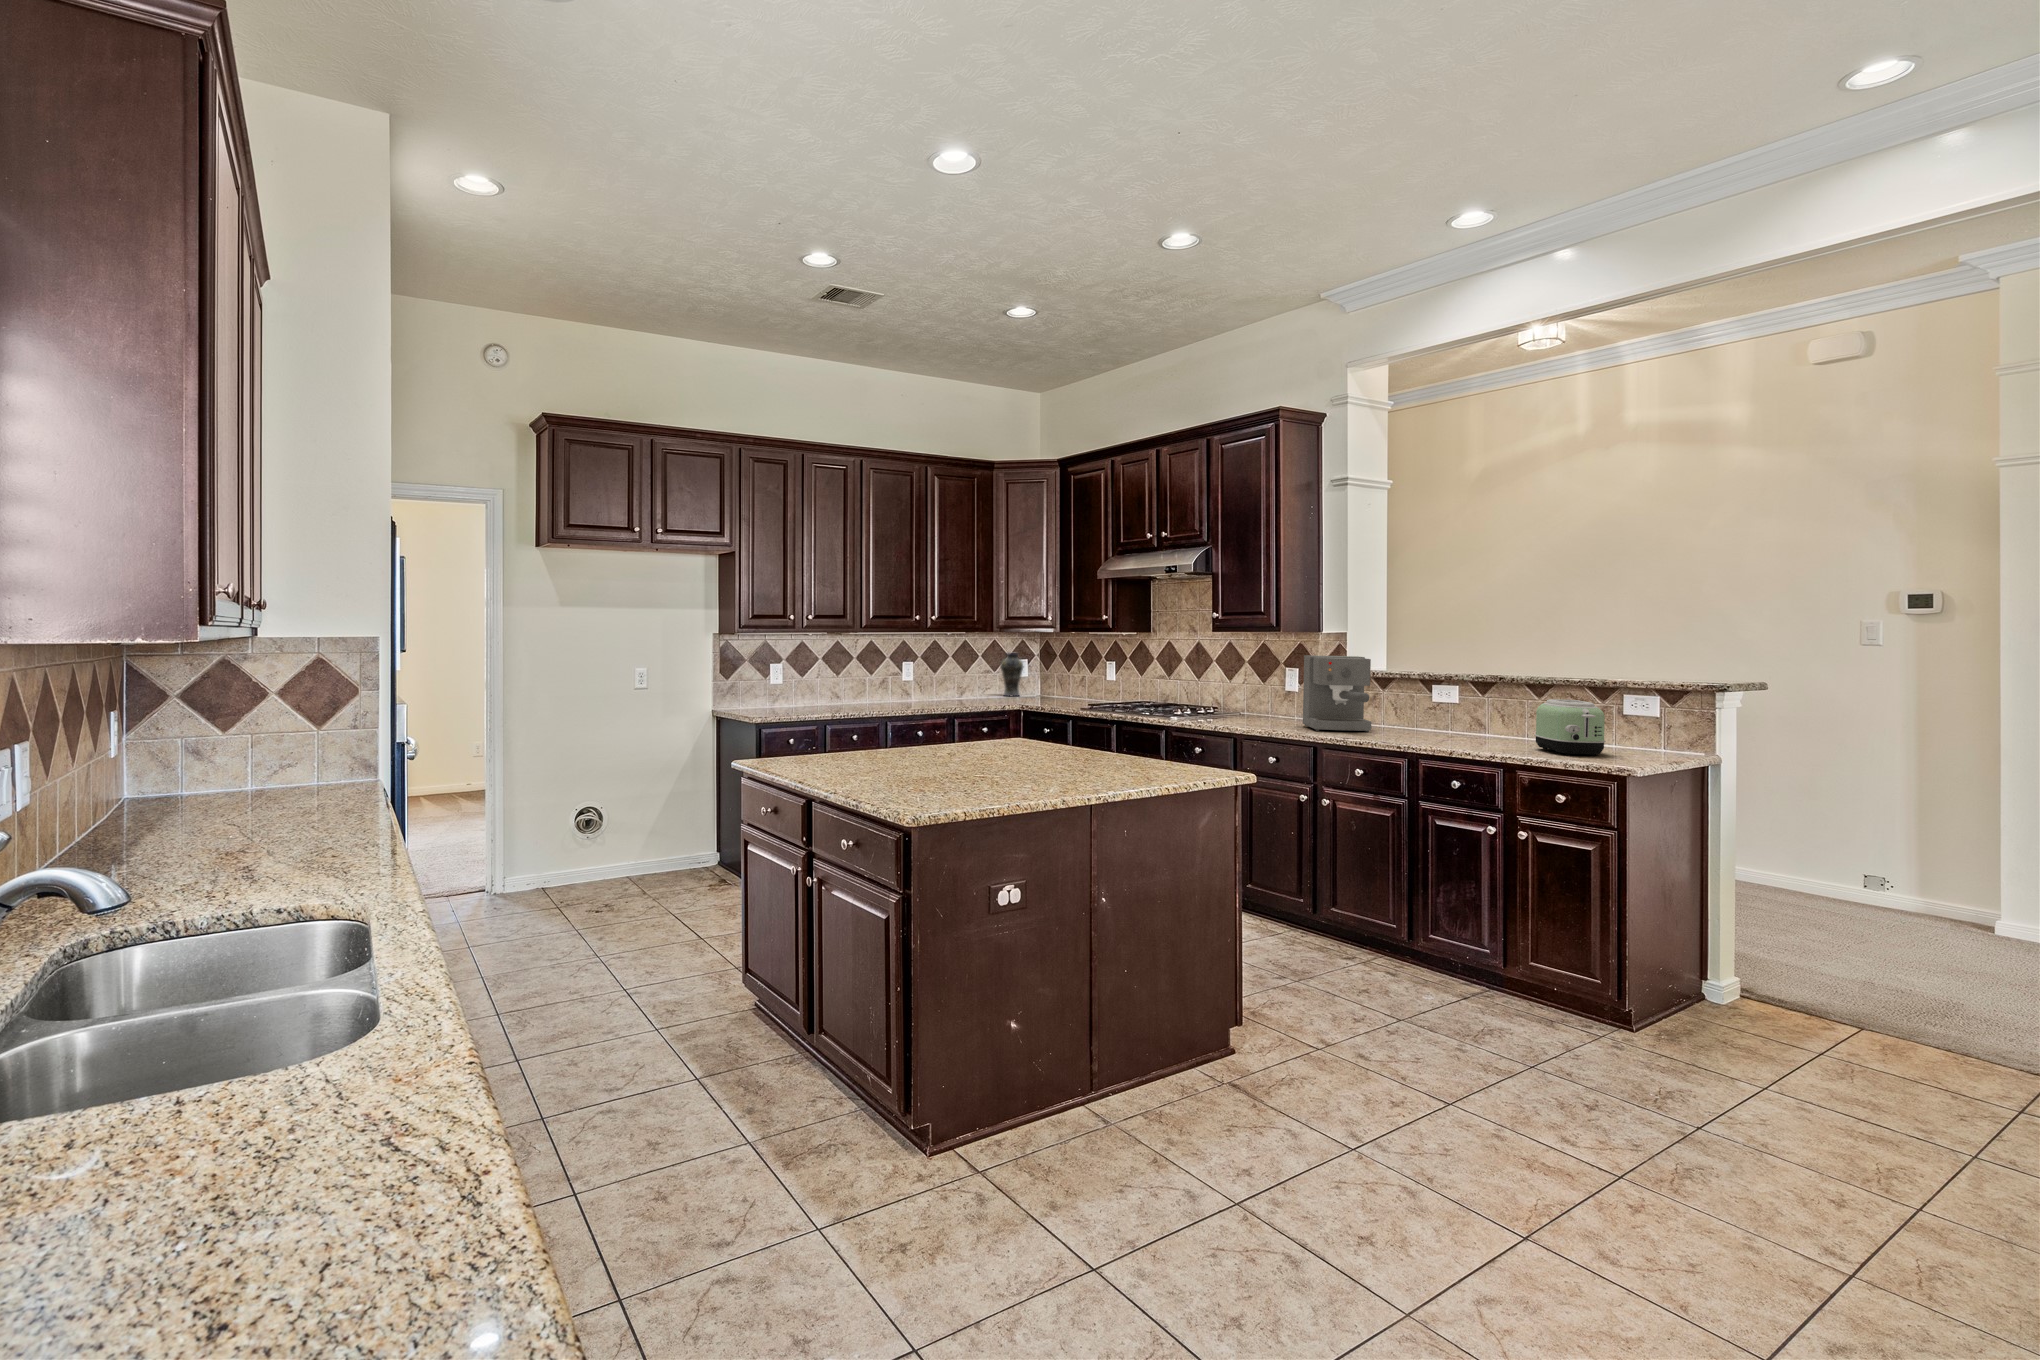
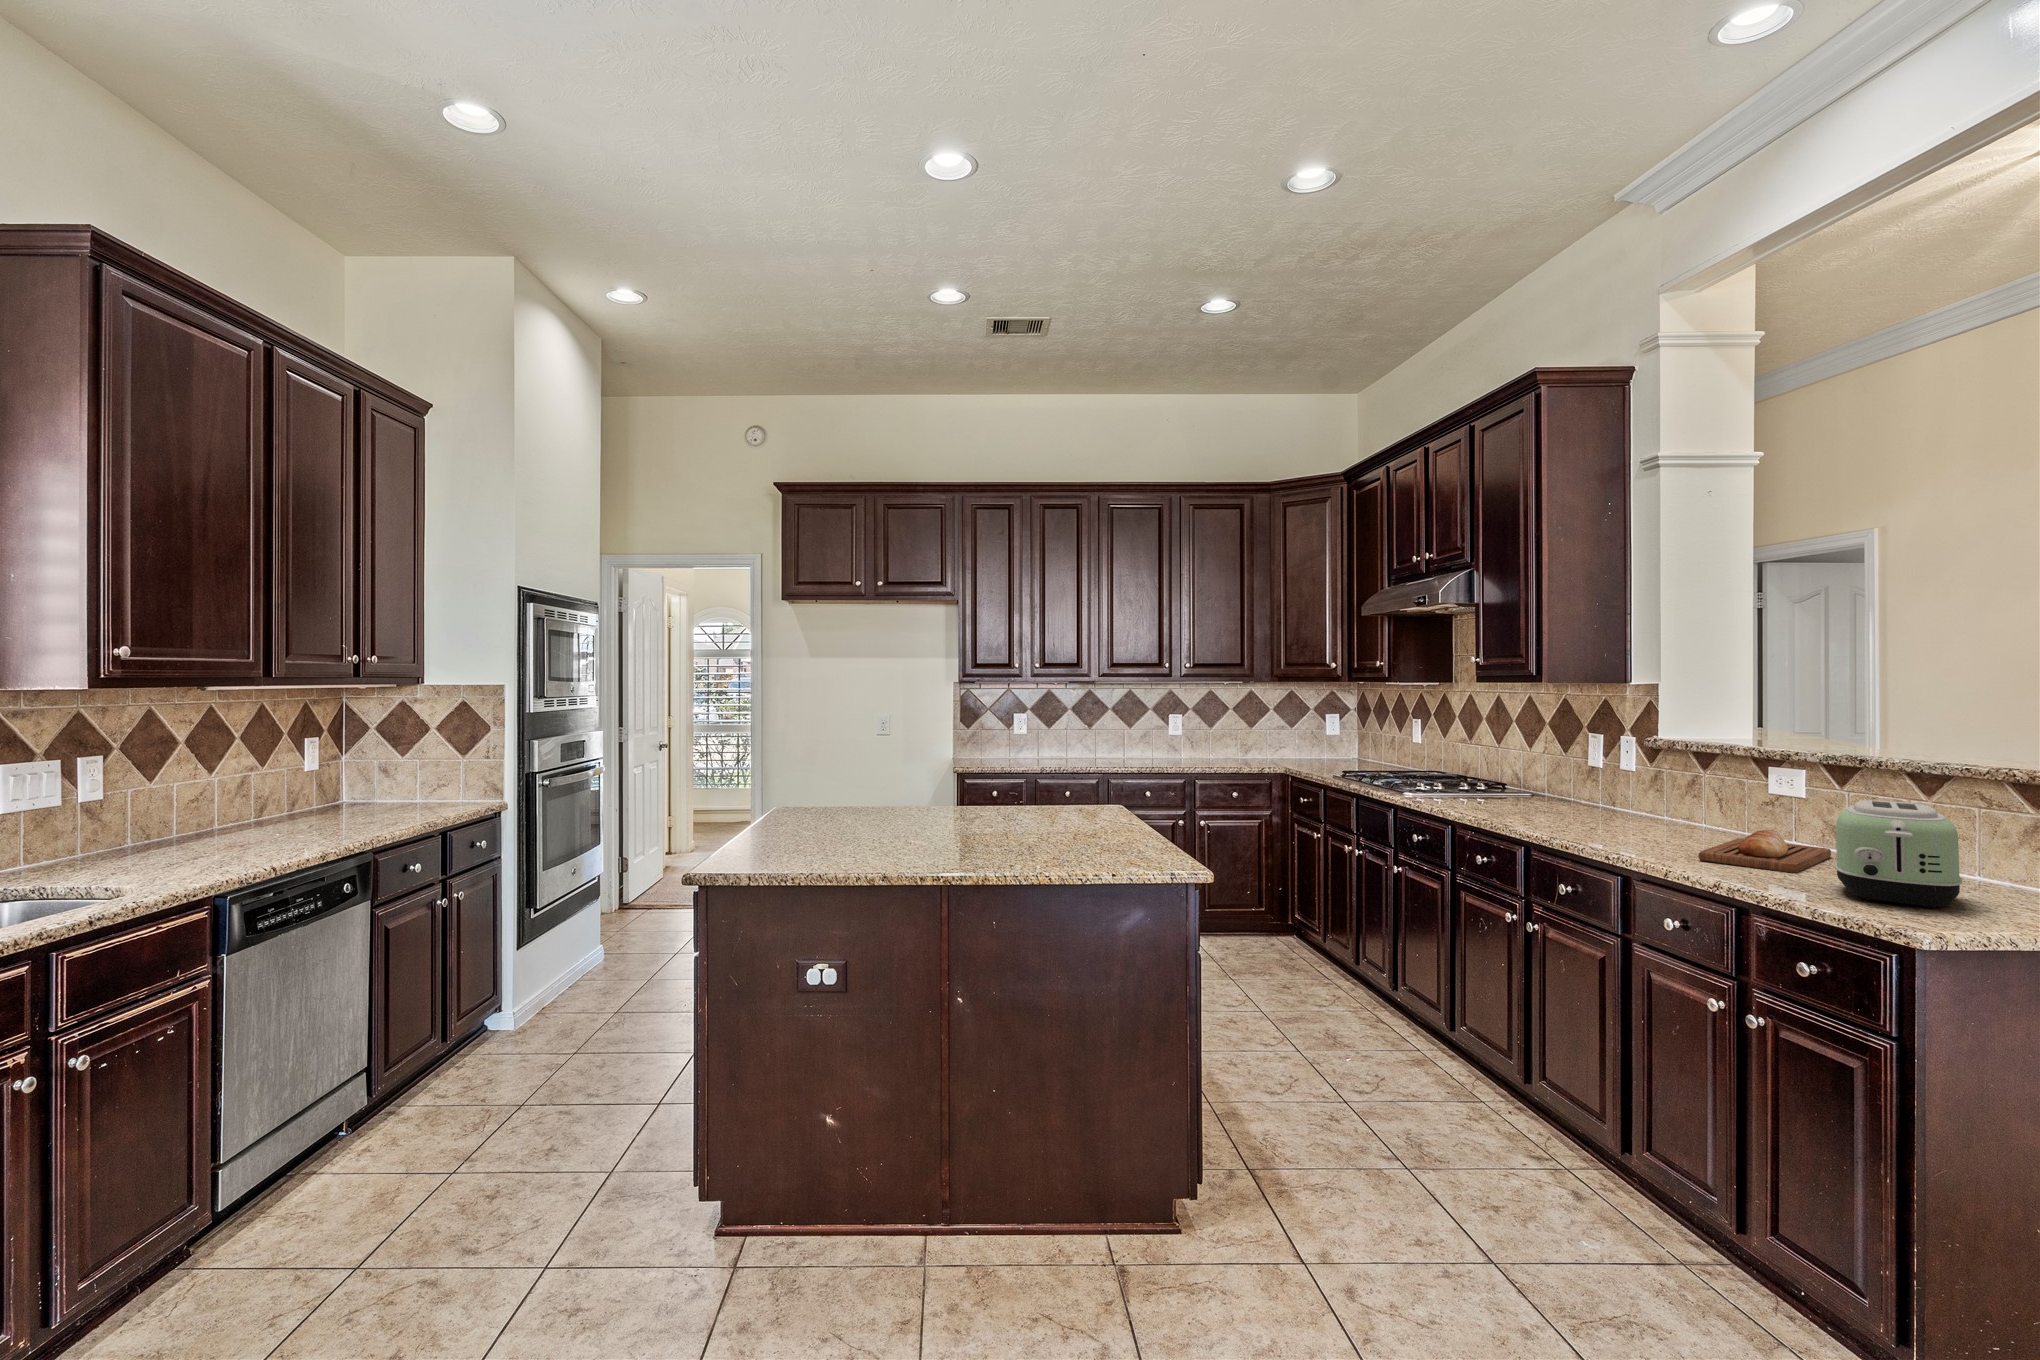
vase: present [1000,652,1023,696] -> none [1302,706,1333,758]
coffee maker: present [1303,655,1371,732] -> none [1541,715,1646,833]
bread loaf: none [1434,723,1501,746] -> present [1698,830,1831,873]

